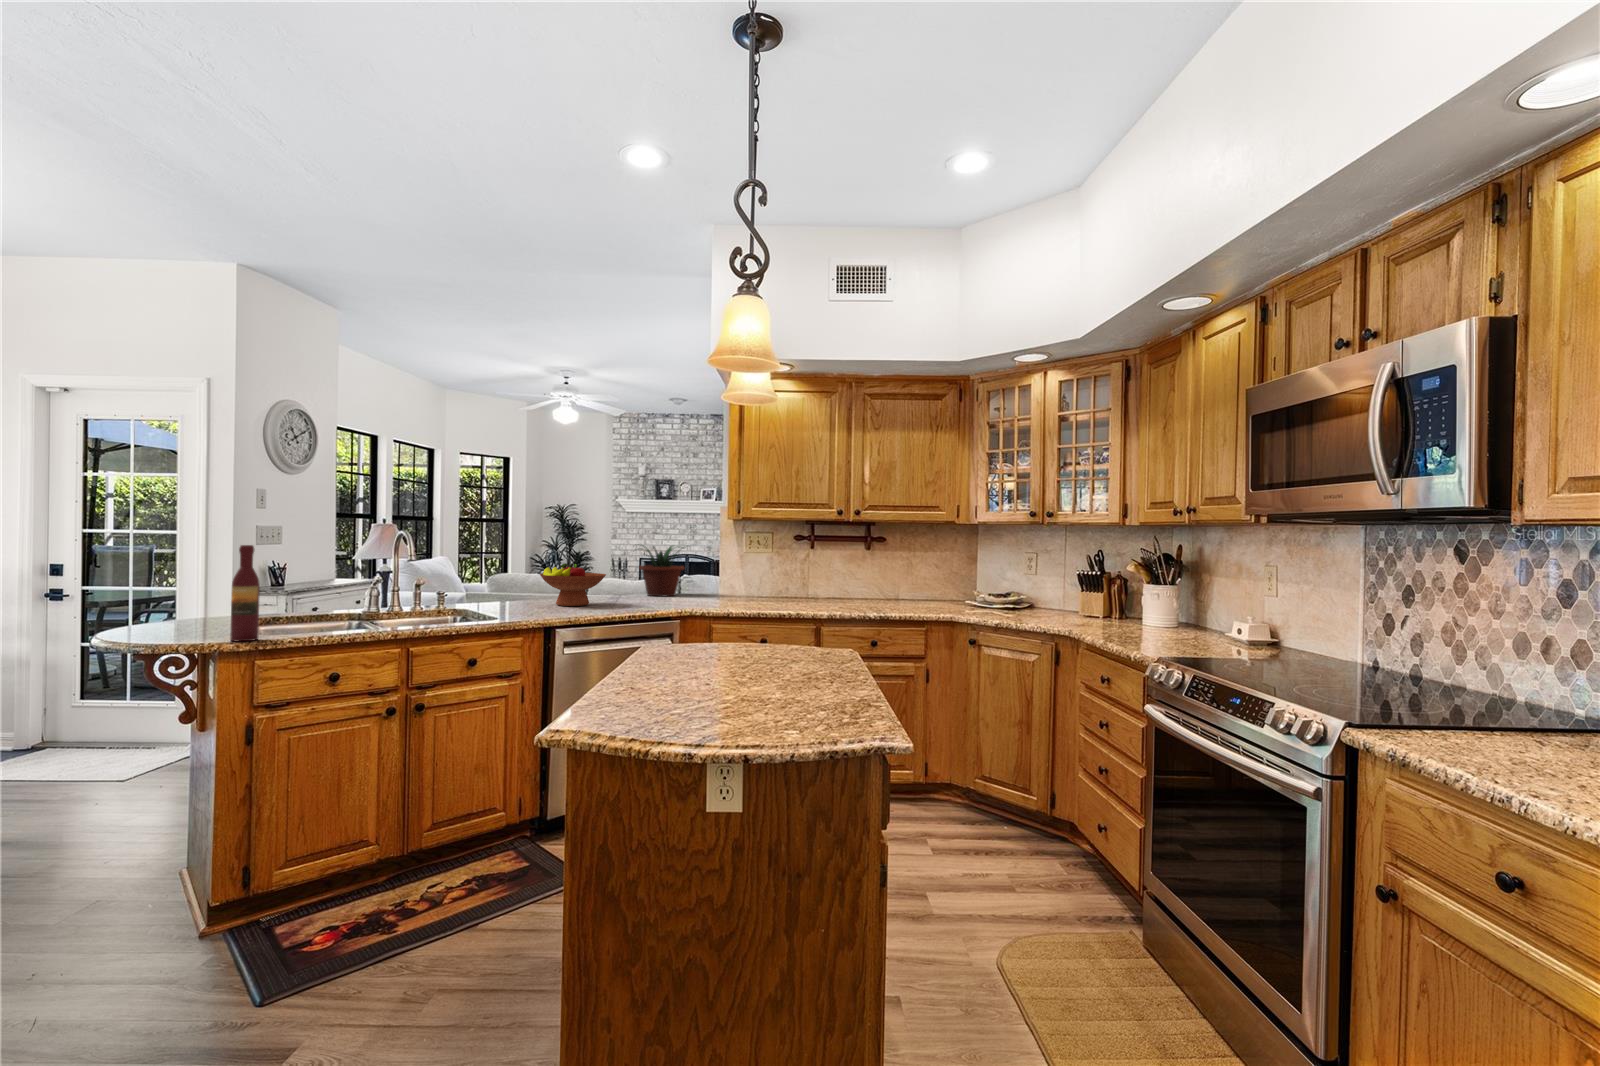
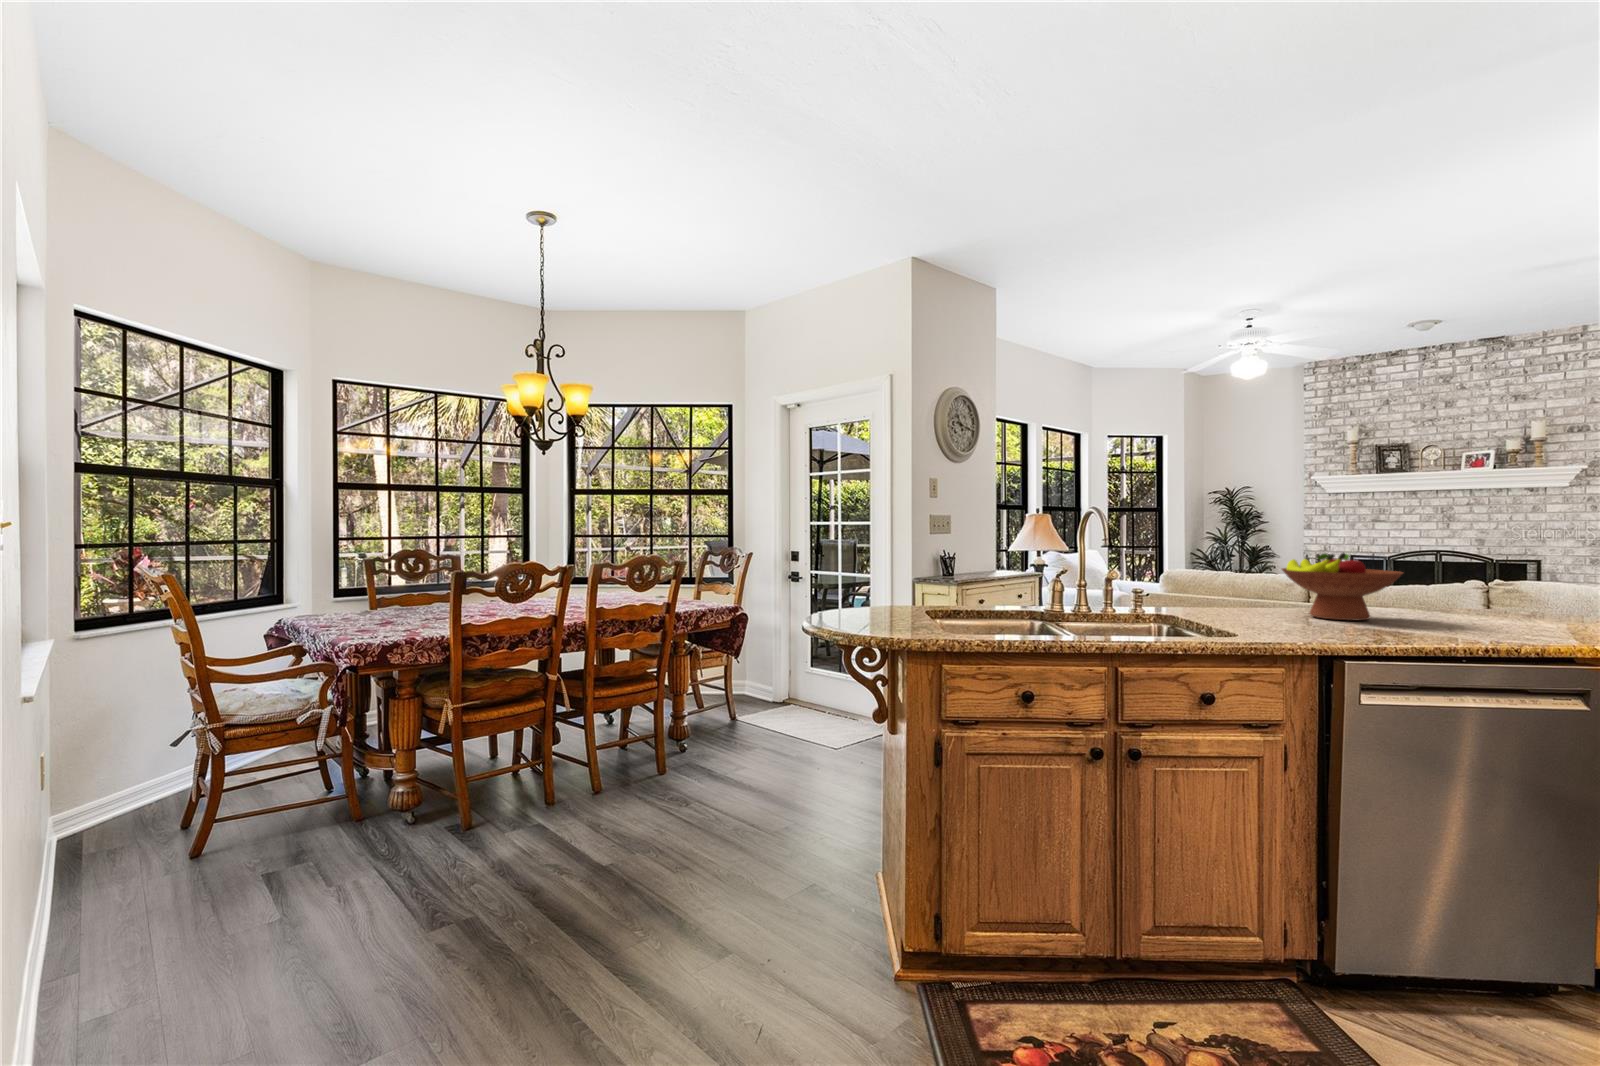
wine bottle: present [231,545,260,641] -> none [916,521,945,640]
potted plant: present [639,546,684,596] -> none [1422,526,1554,613]

